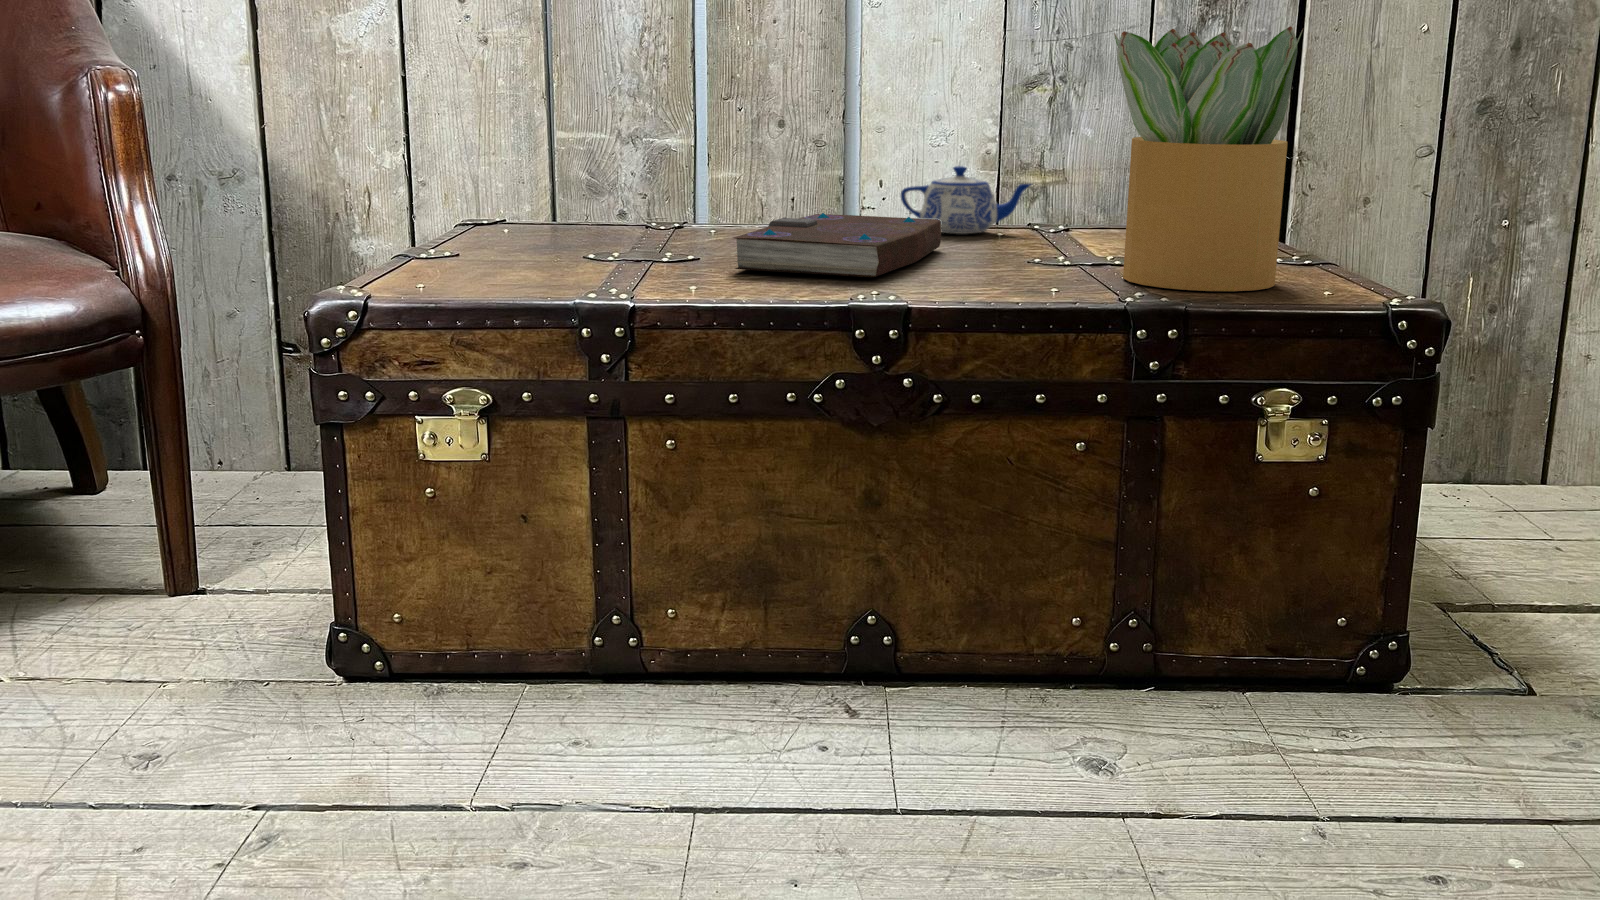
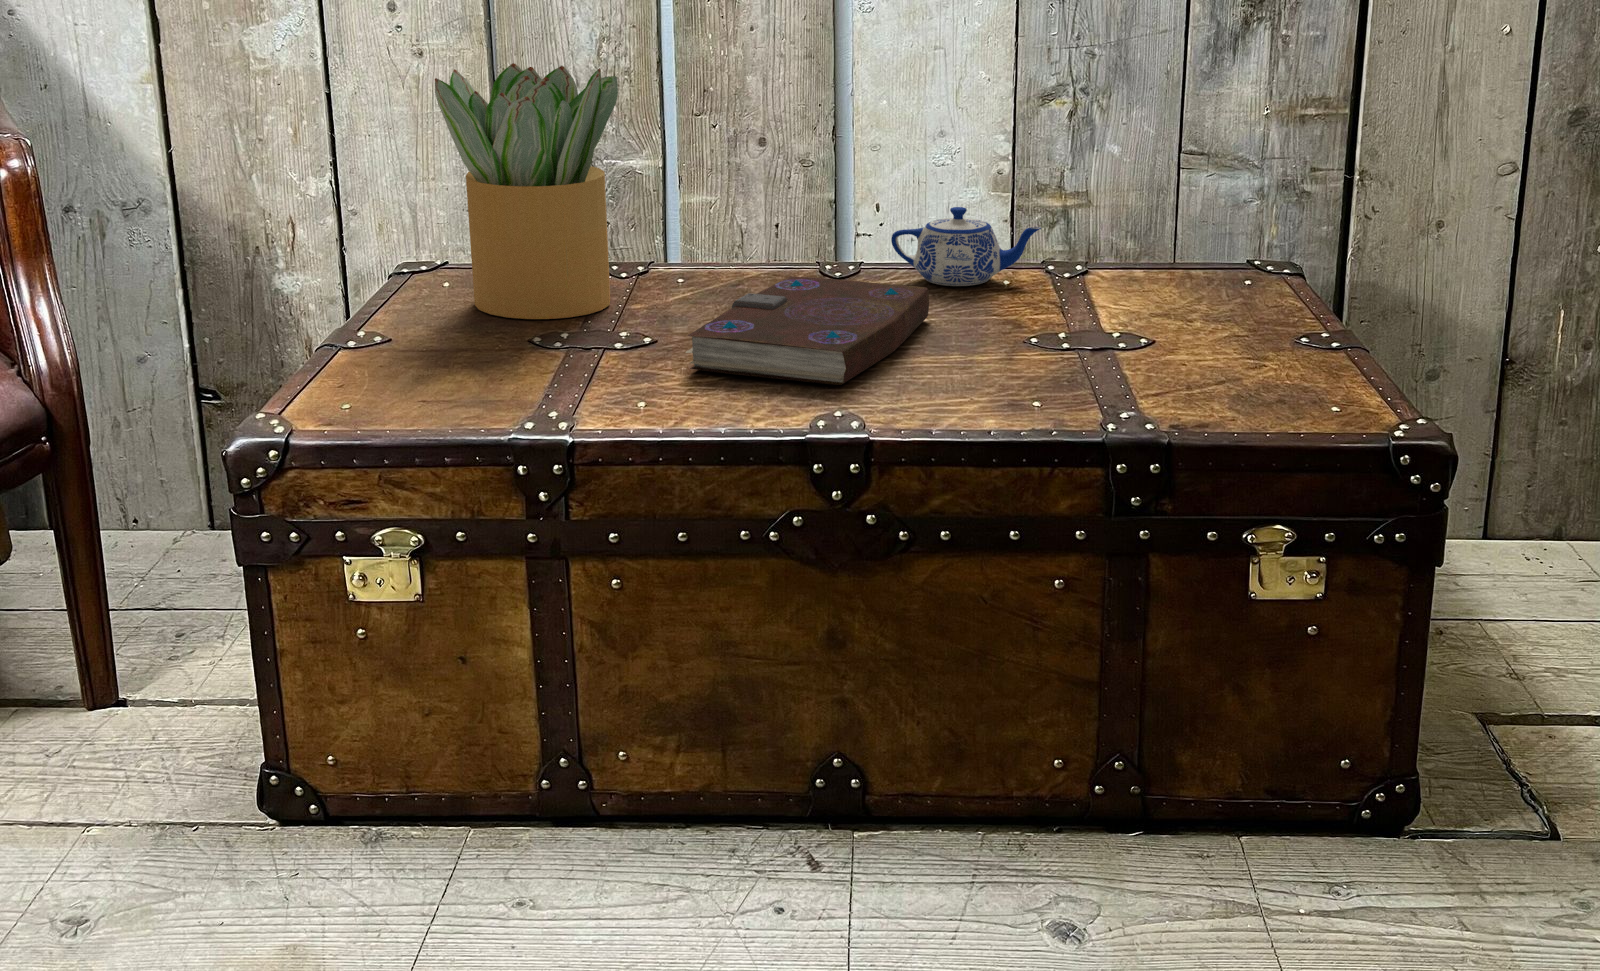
potted plant: present [1114,26,1302,291] -> present [435,63,618,319]

